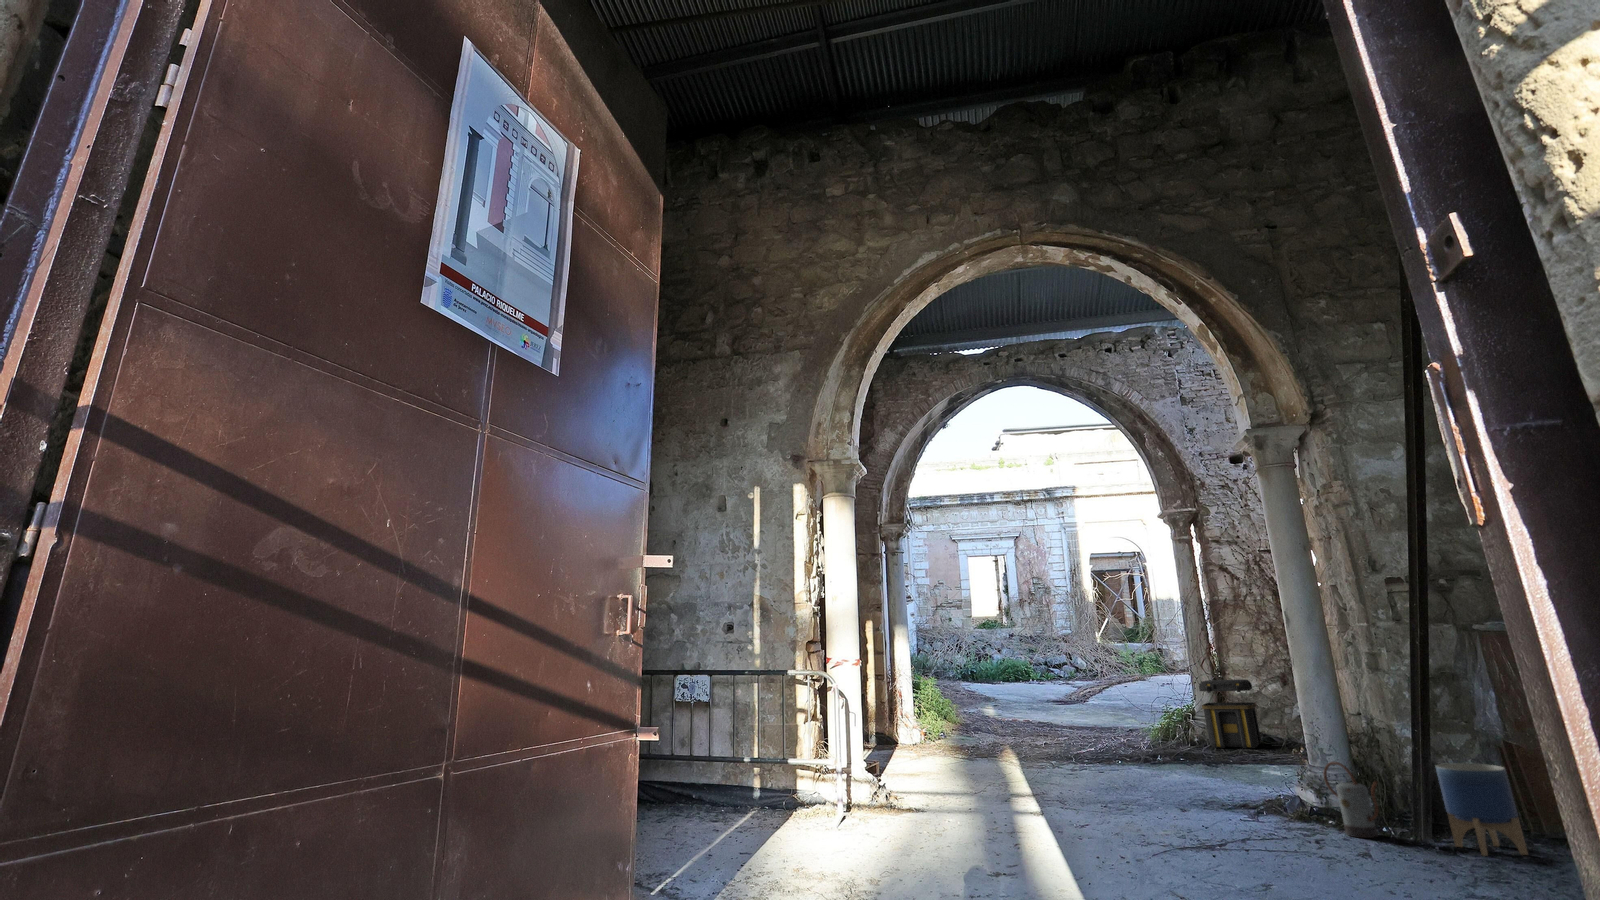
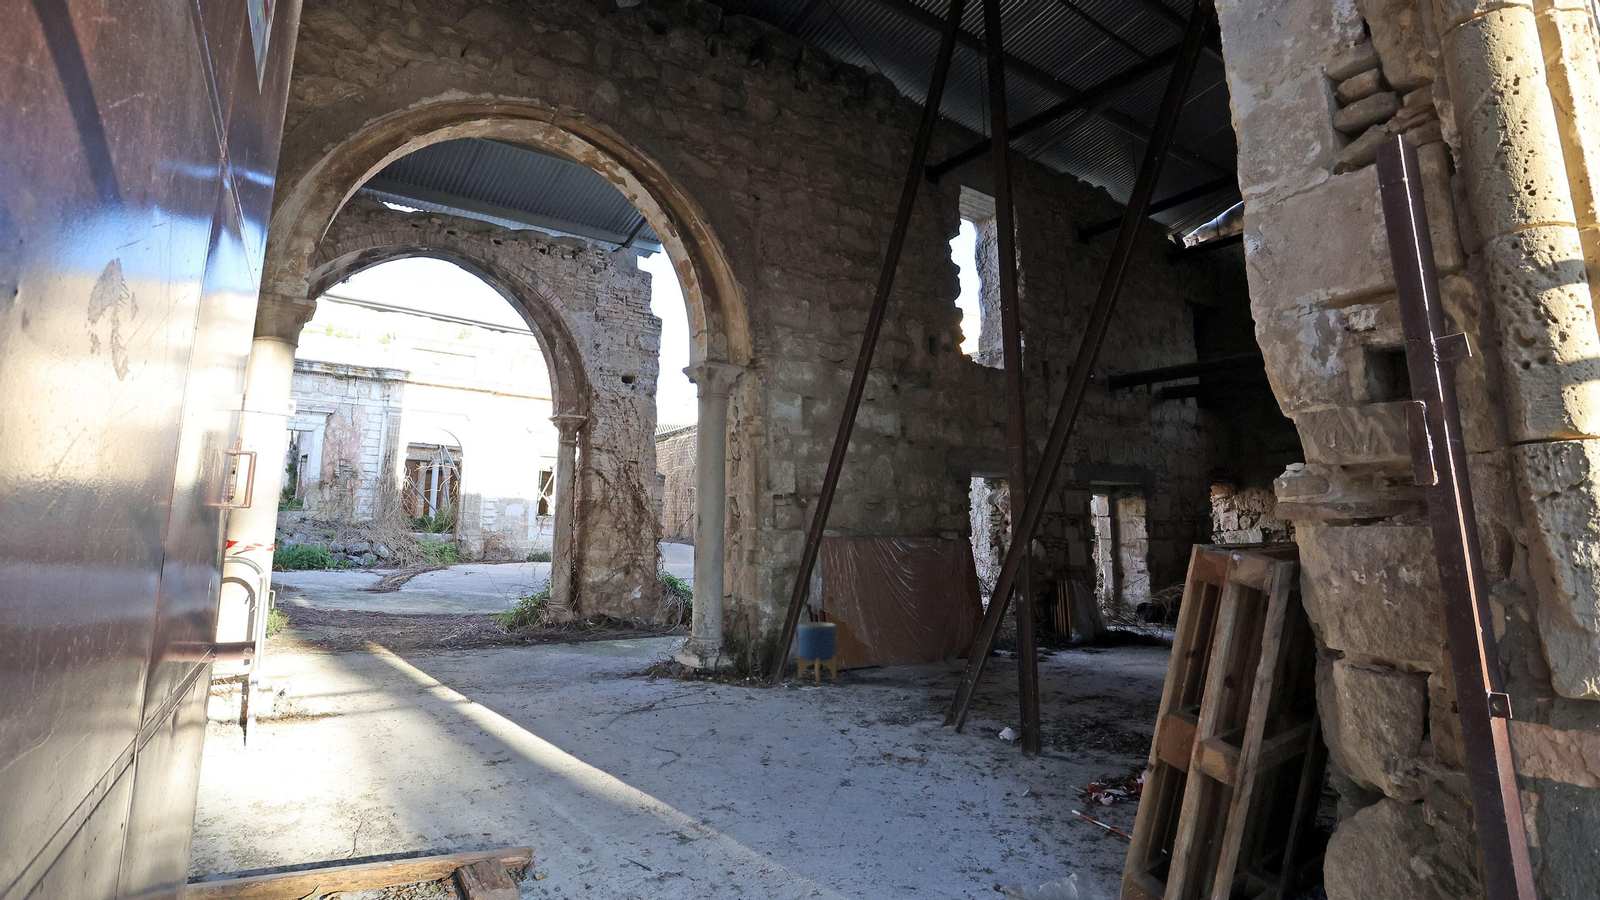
toolbox: present [1199,679,1261,749] -> none [566,567,608,625]
watering can: present [1323,762,1378,838] -> none [723,626,764,680]

